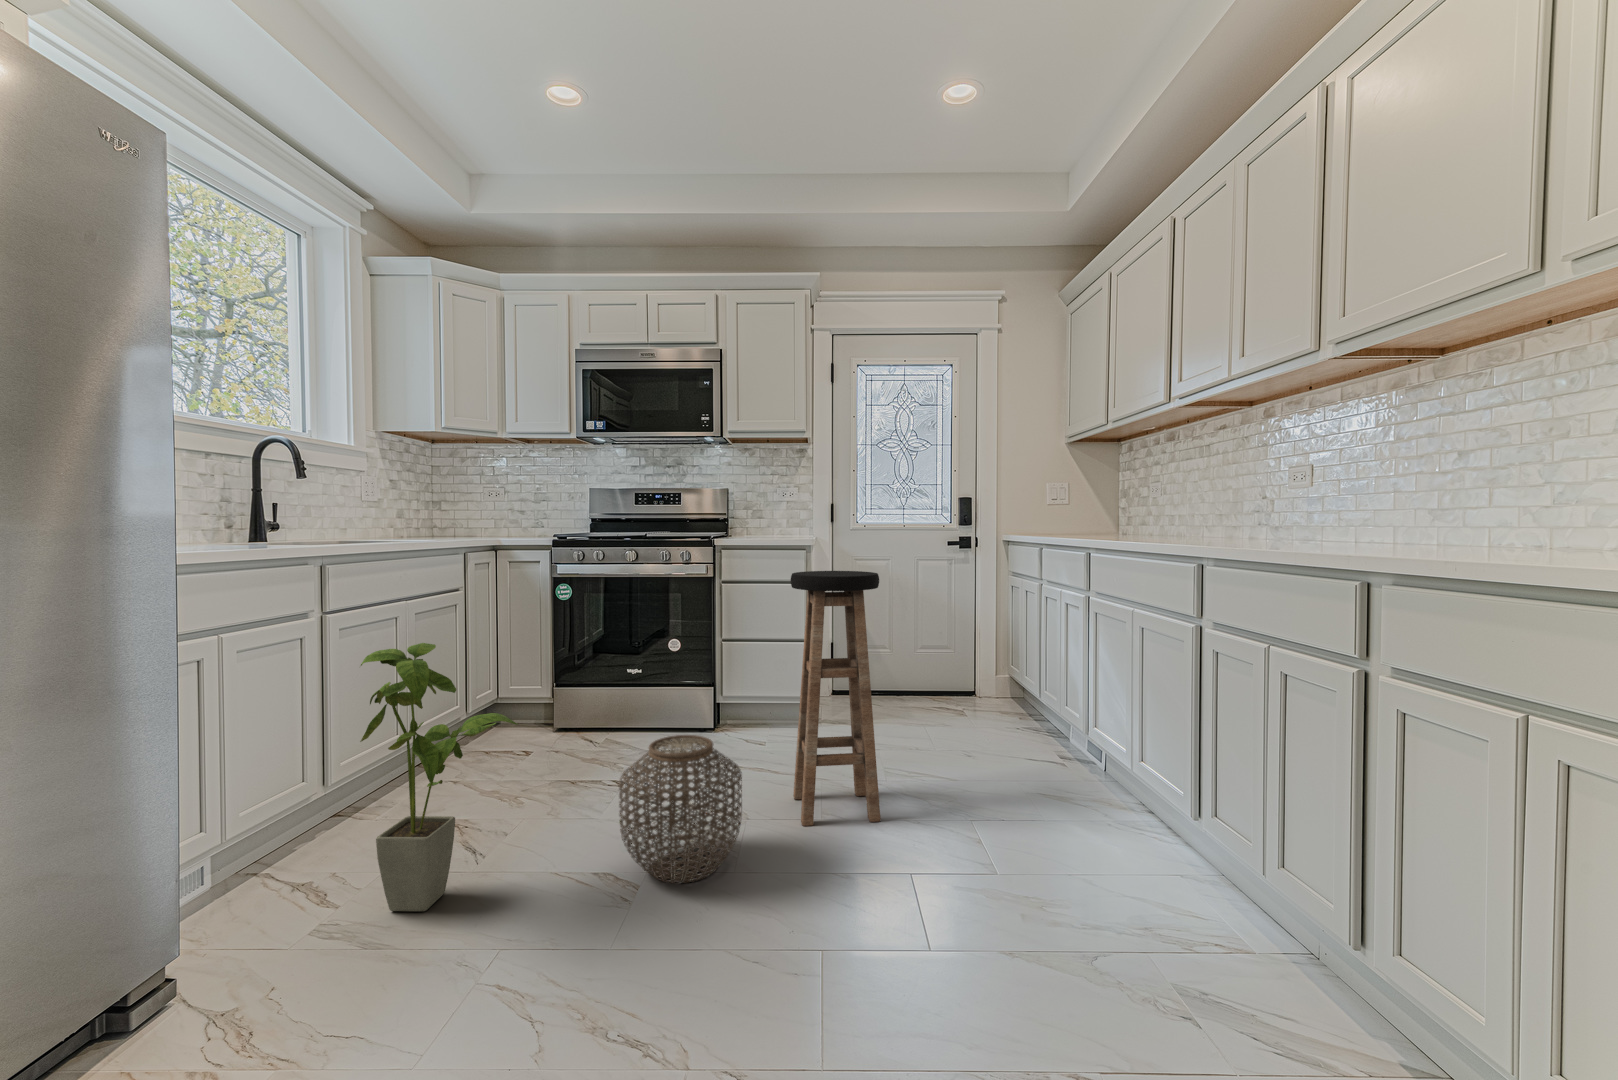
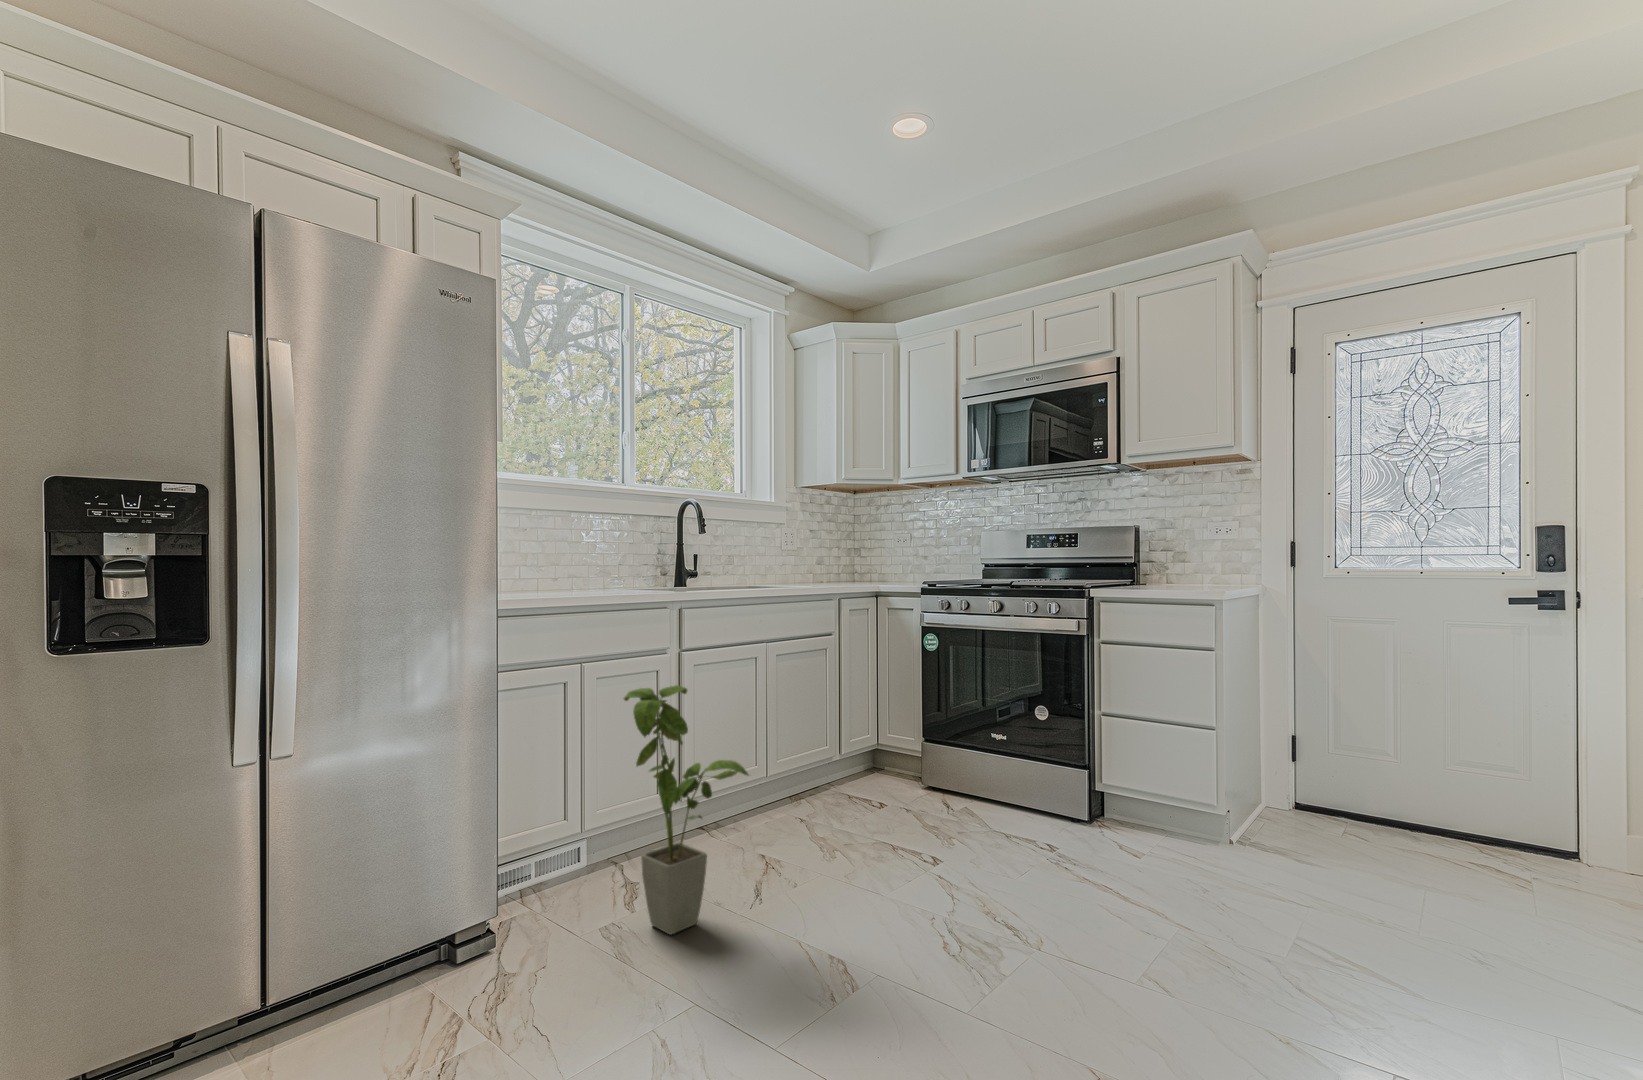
bar stool: present [791,571,881,826] -> none [1083,639,1218,1017]
woven basket: present [619,735,742,883] -> none [832,821,972,1002]

